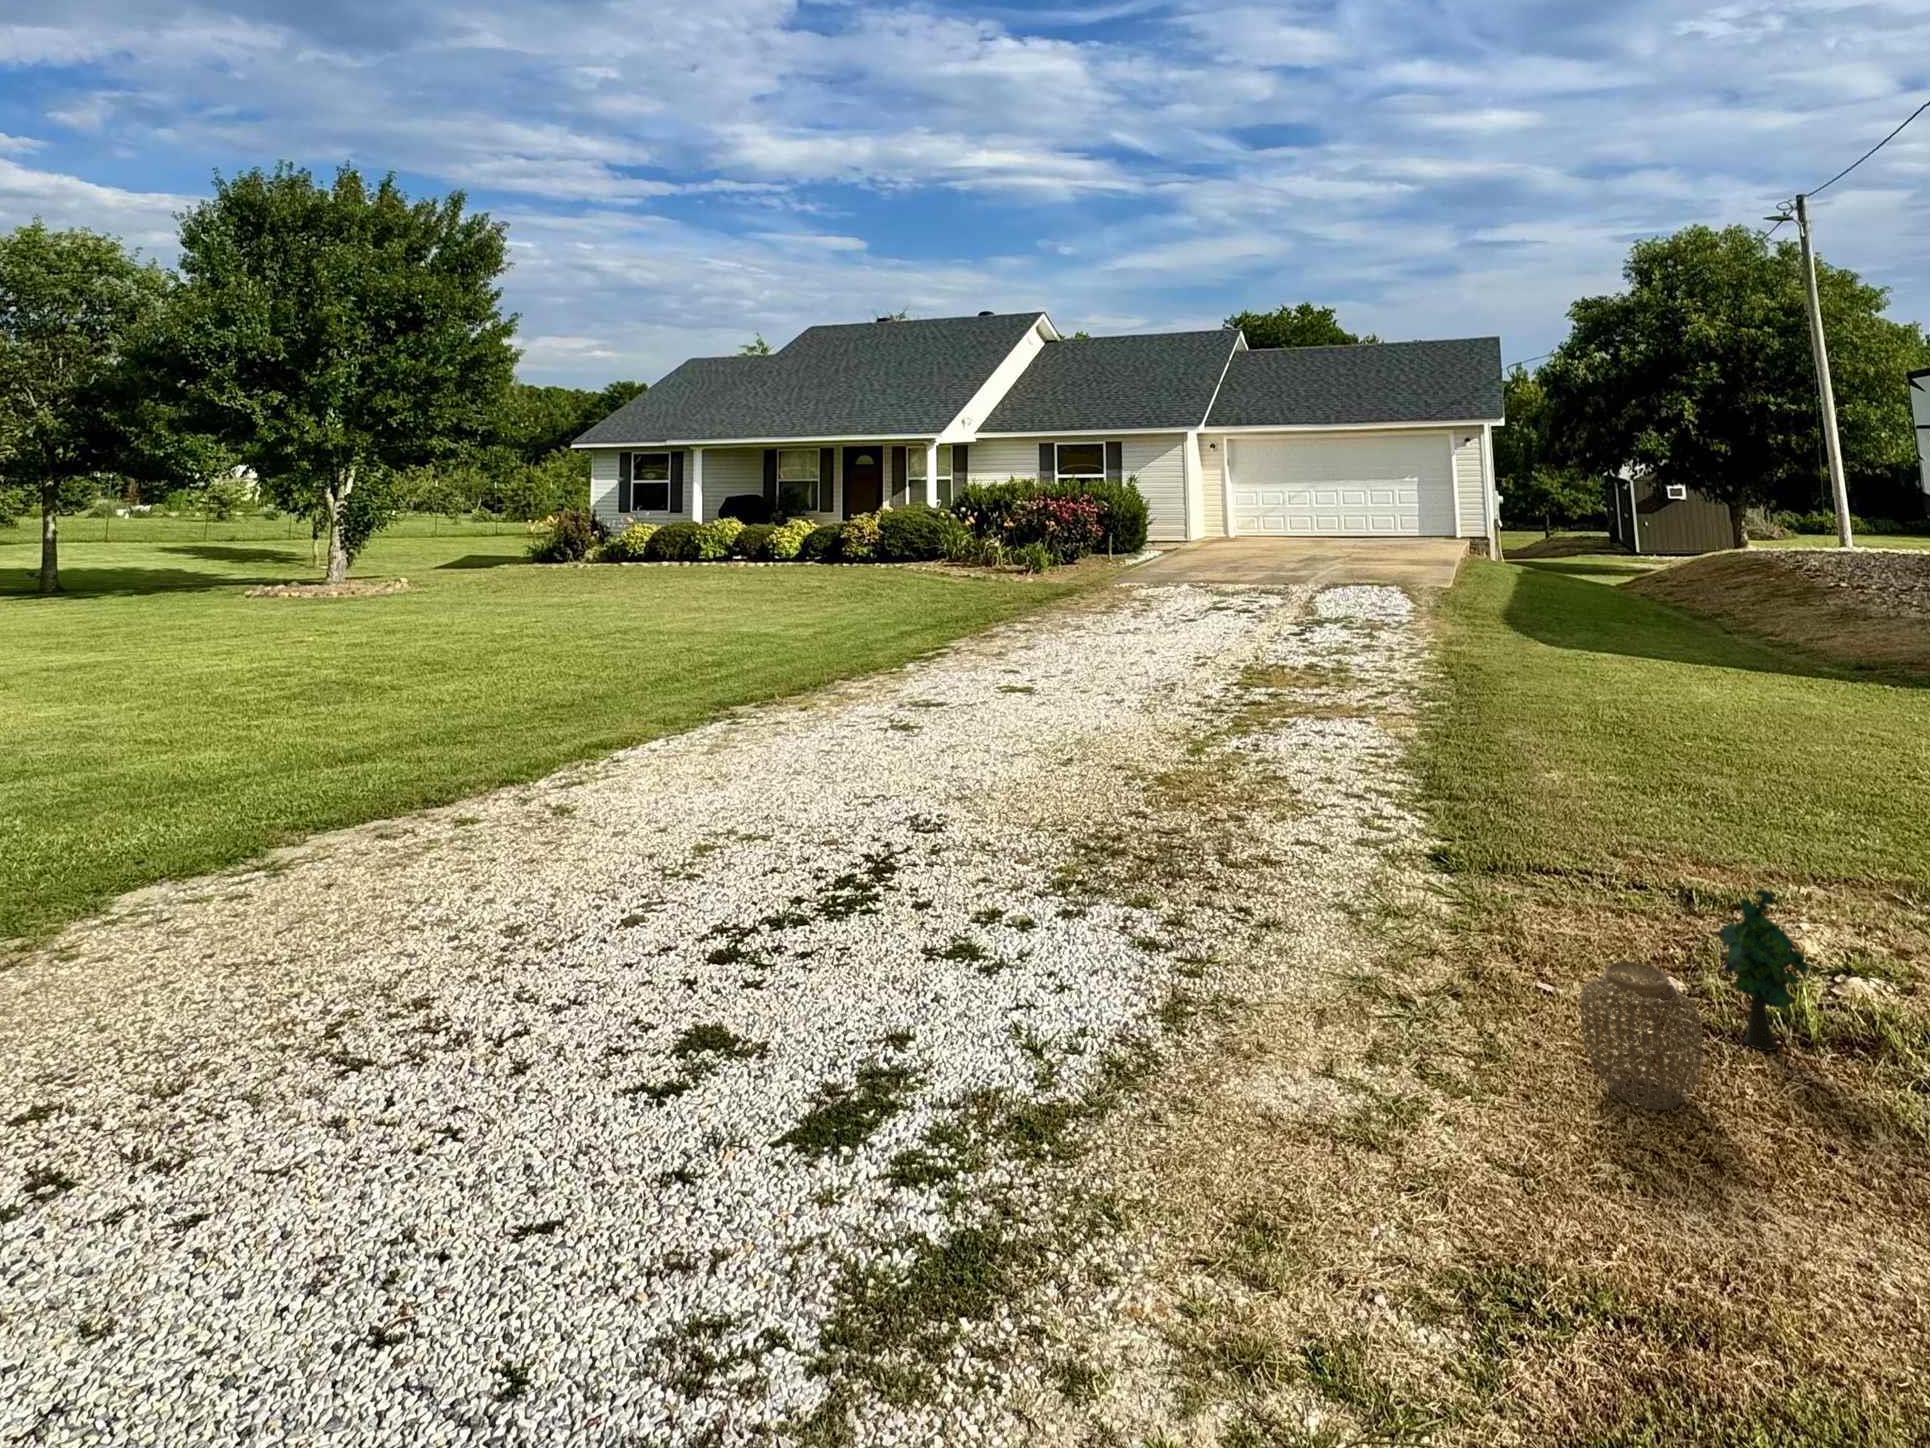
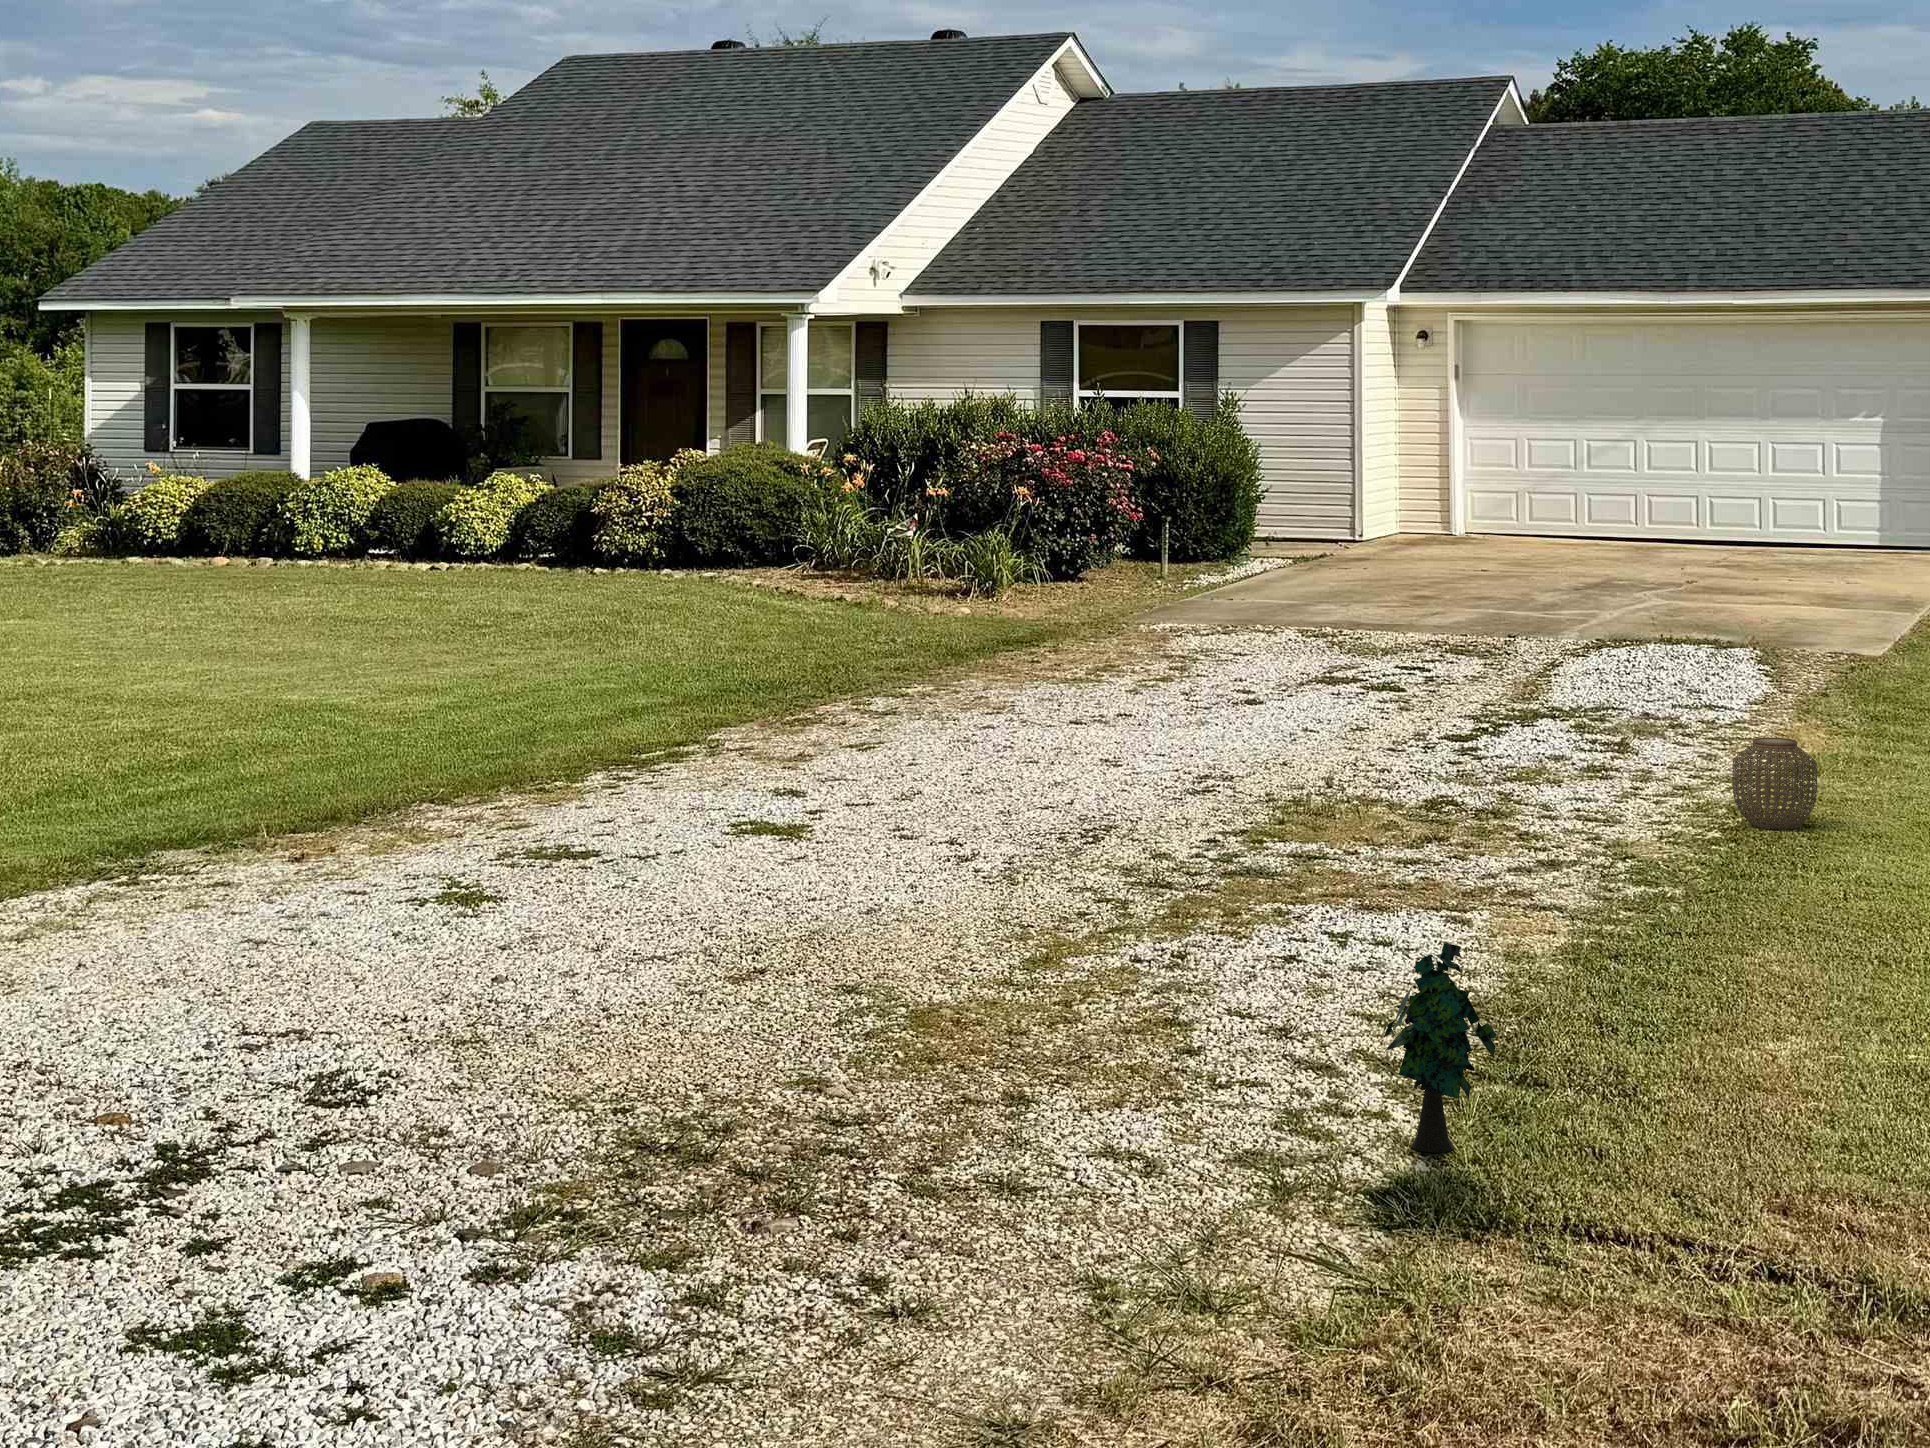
woven basket: present [1580,962,1702,1109] -> present [1732,737,1817,830]

